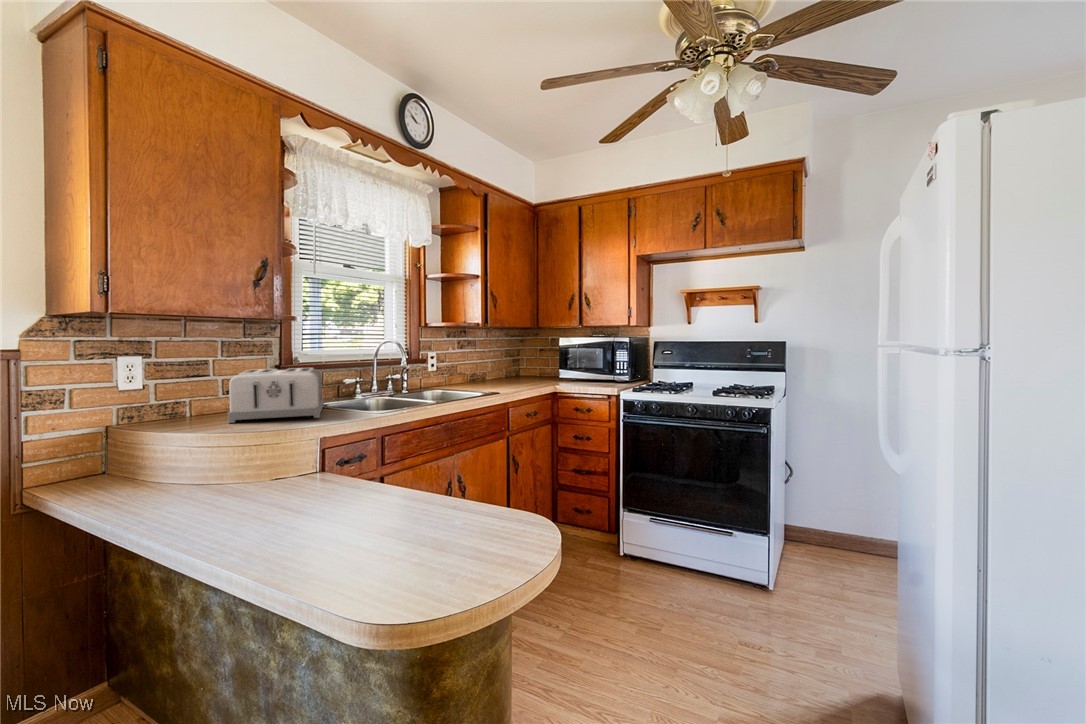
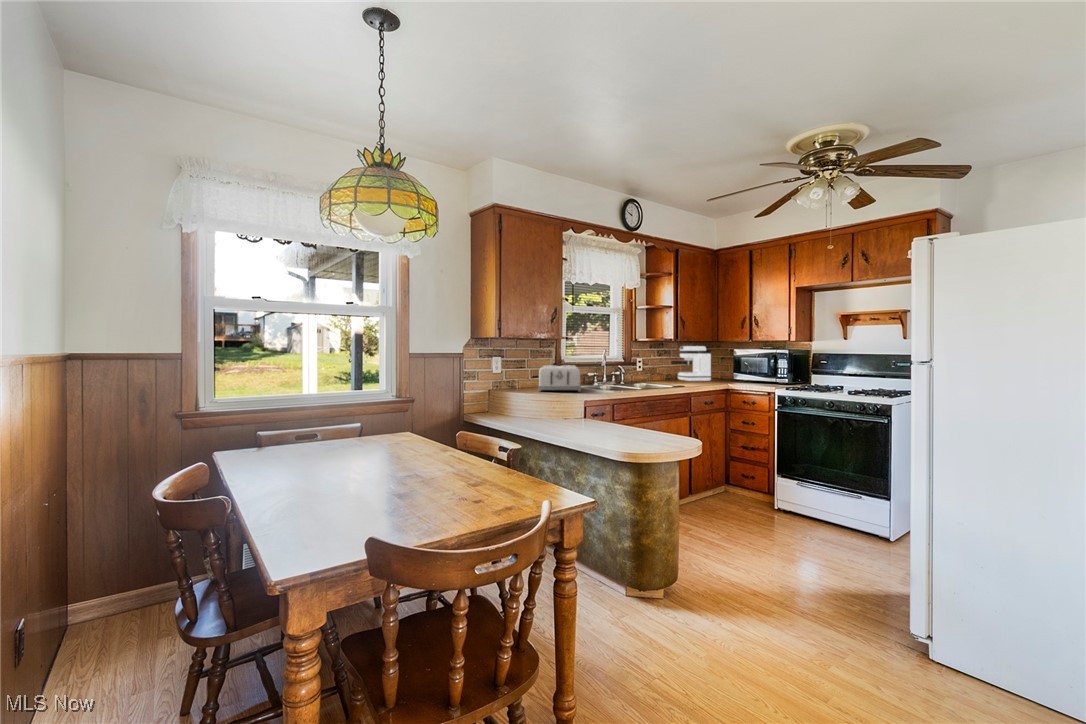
coffee maker: none [478,333,531,382] -> present [671,346,711,381]

